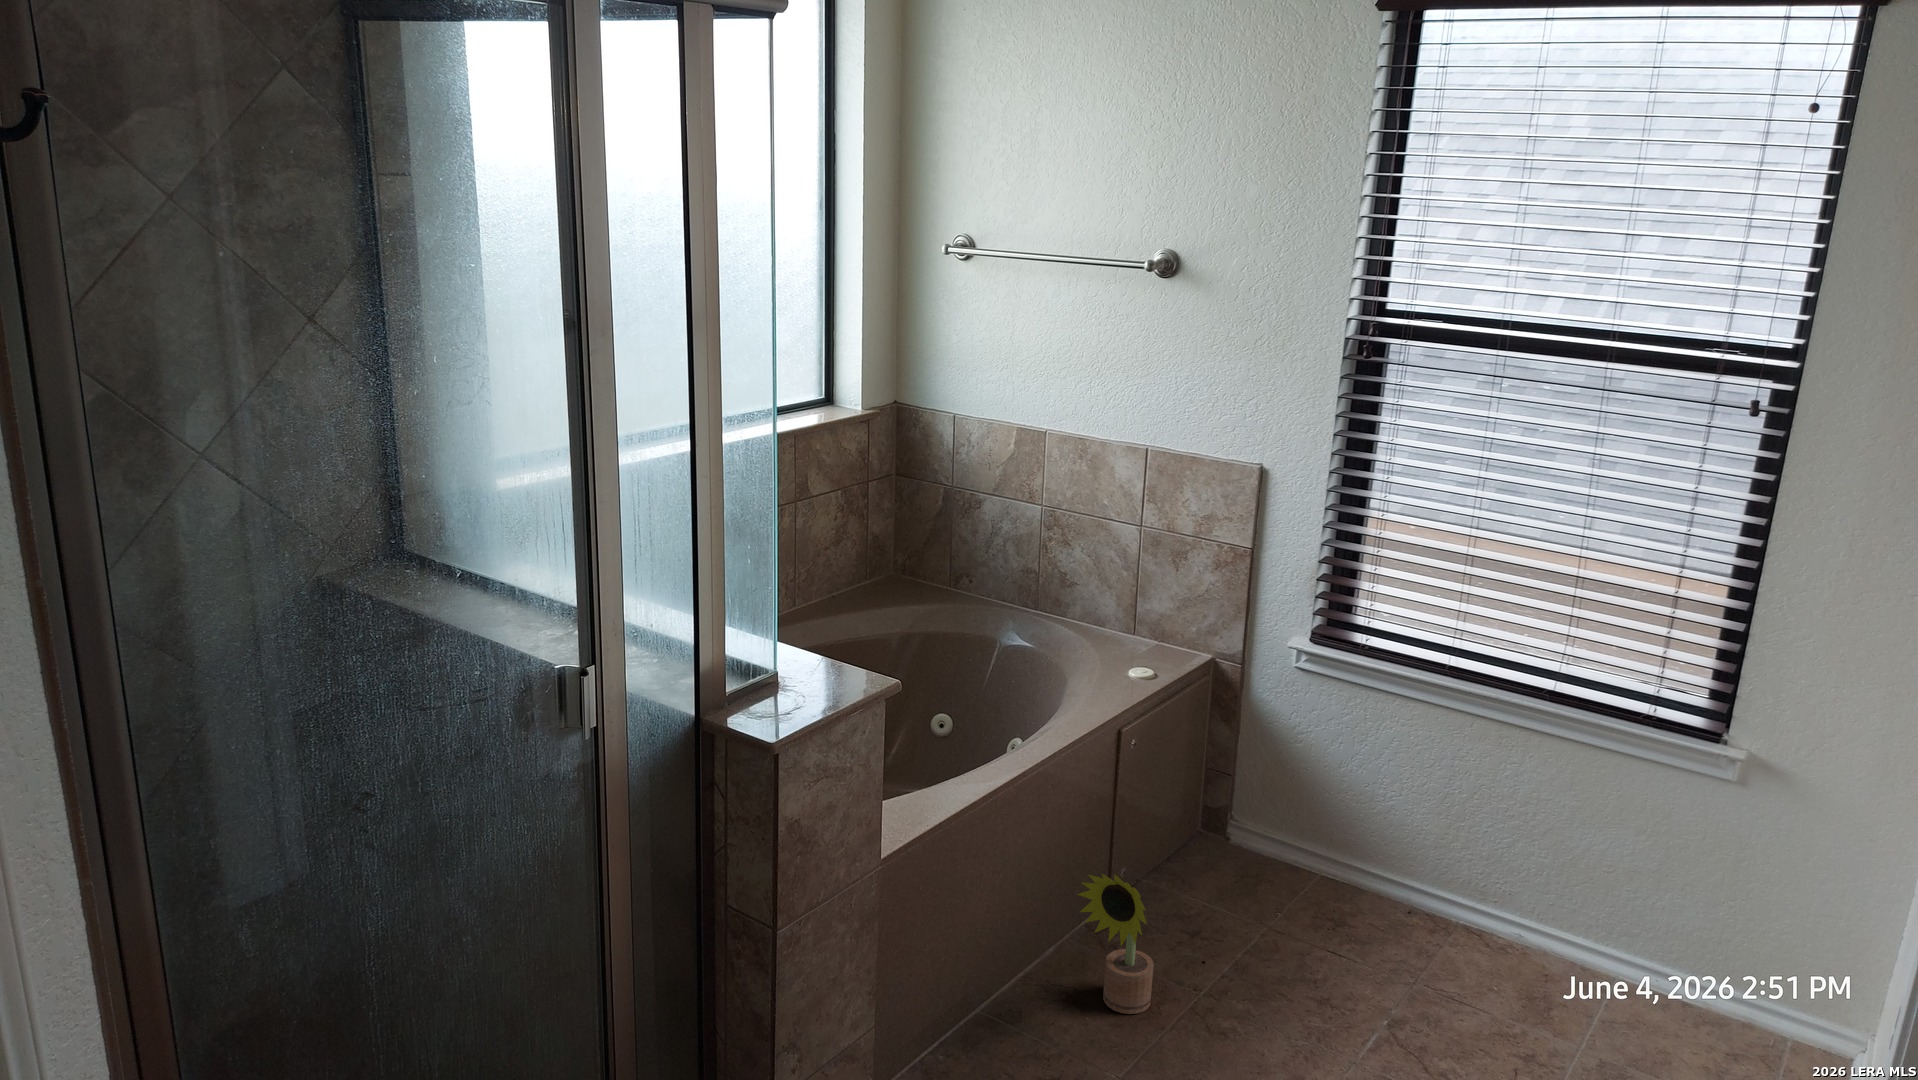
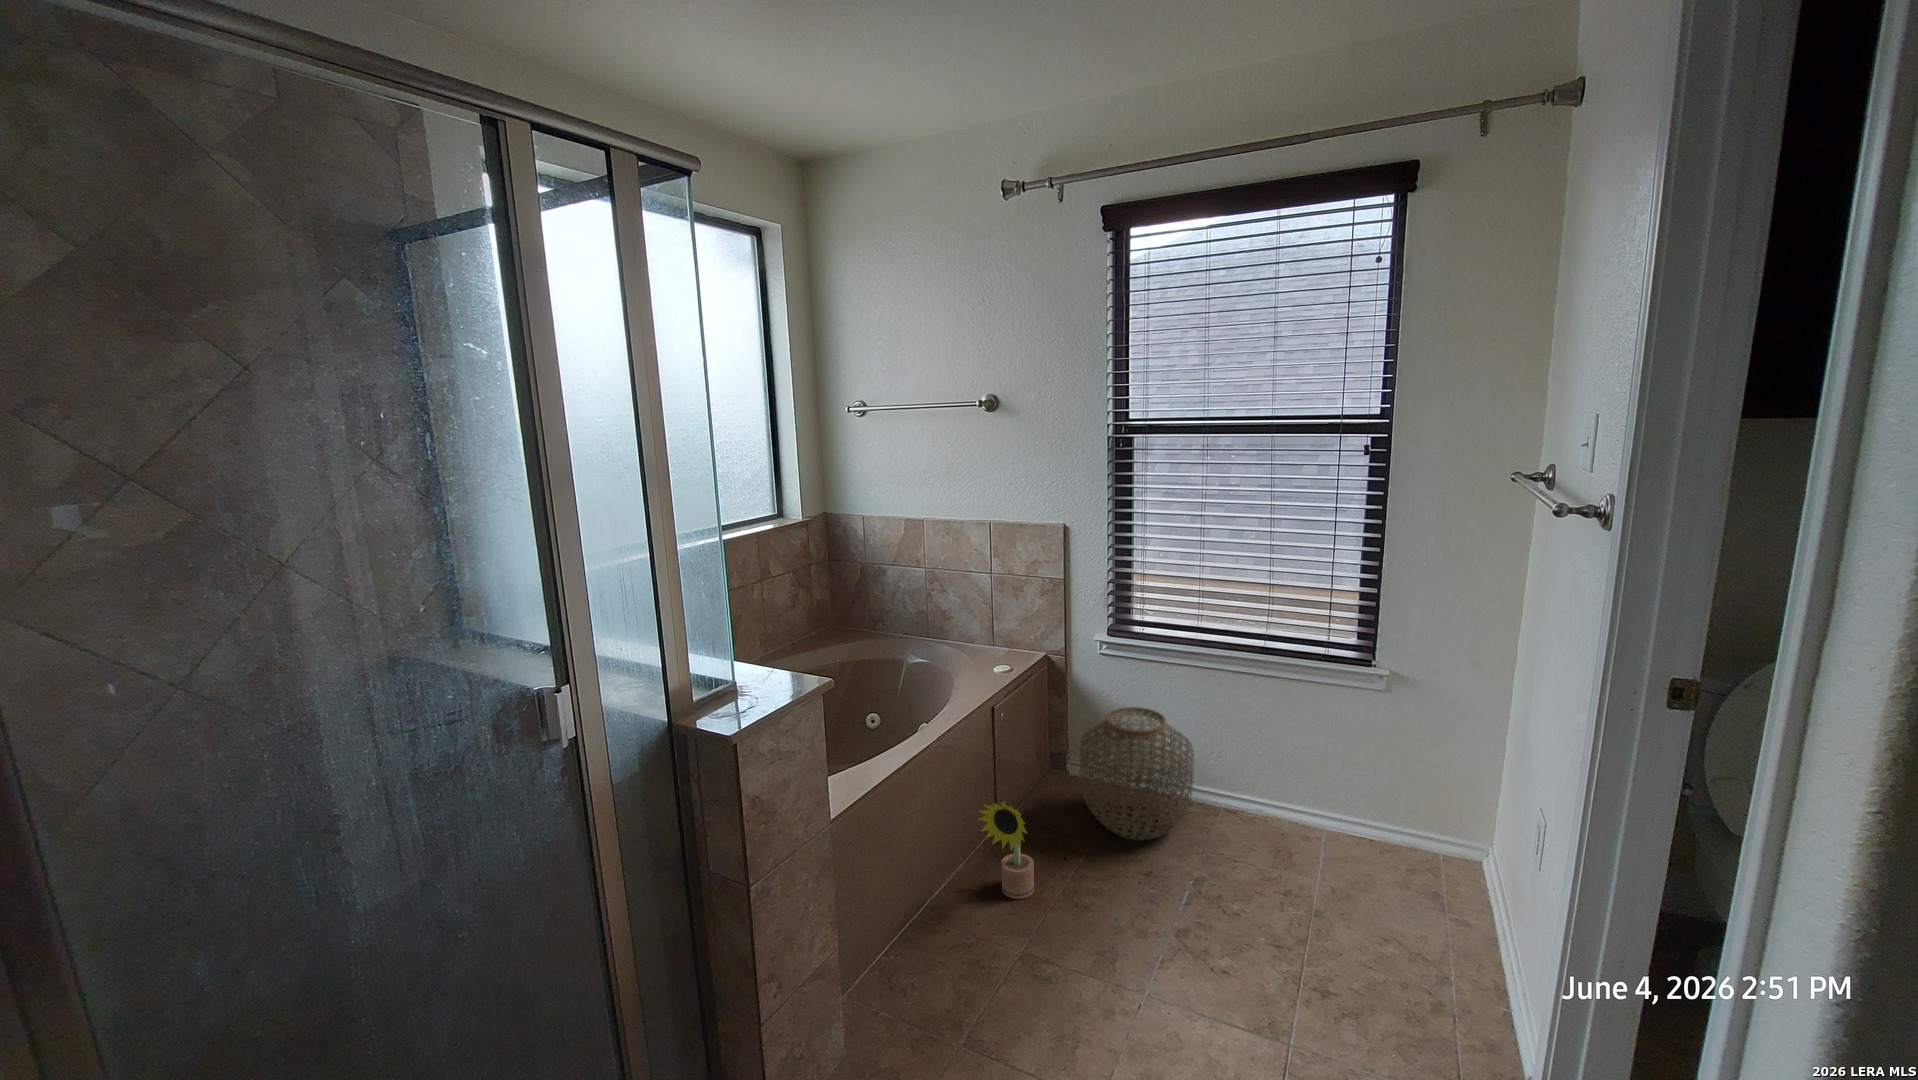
woven basket: none [1240,756,1419,955] -> present [1080,707,1193,840]

